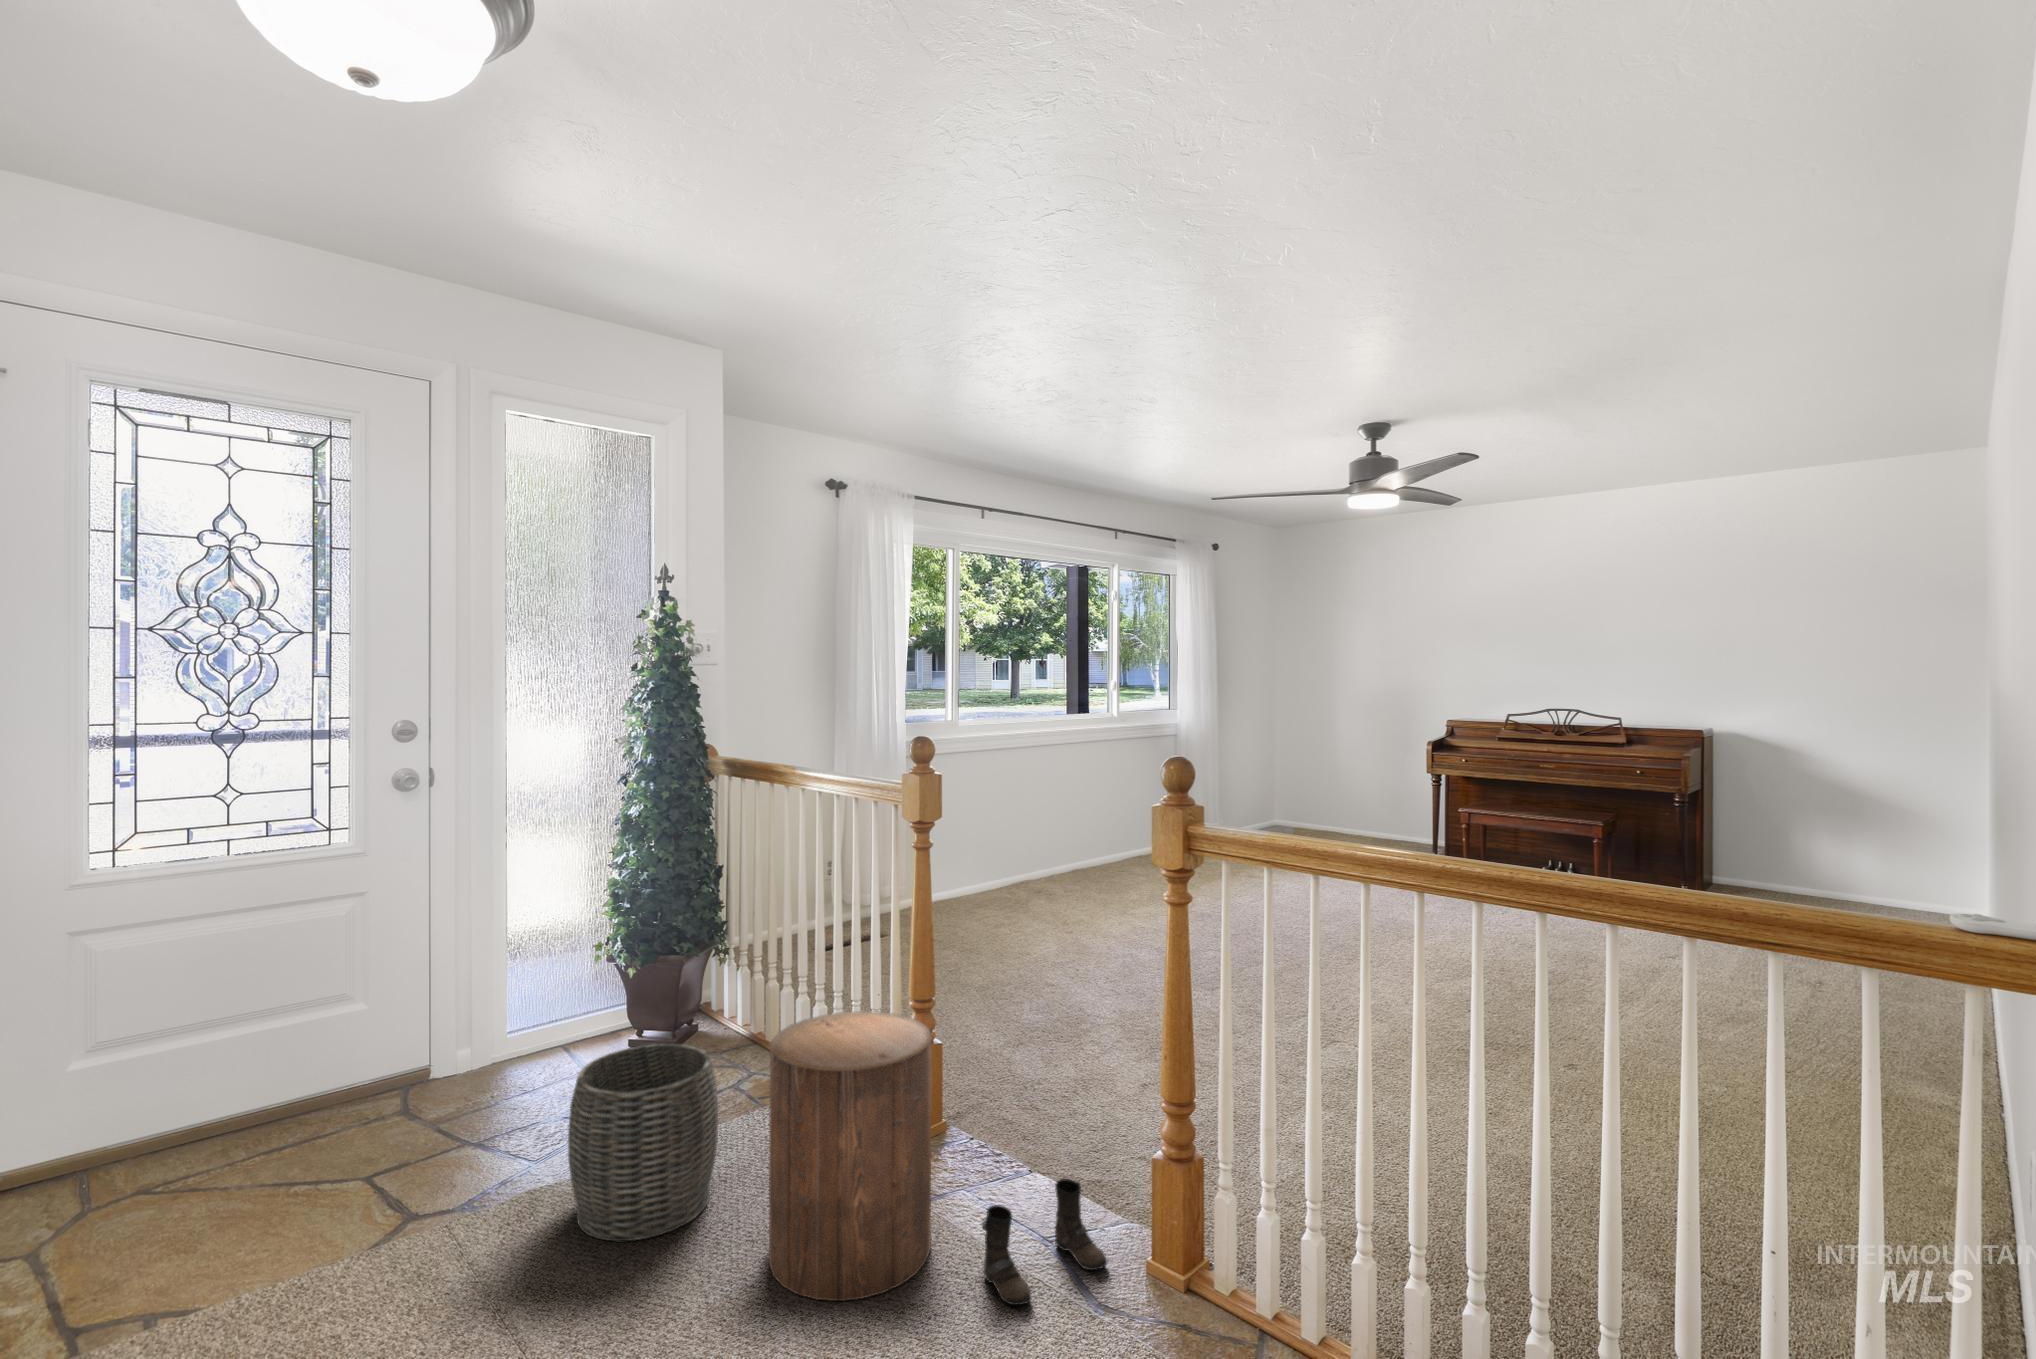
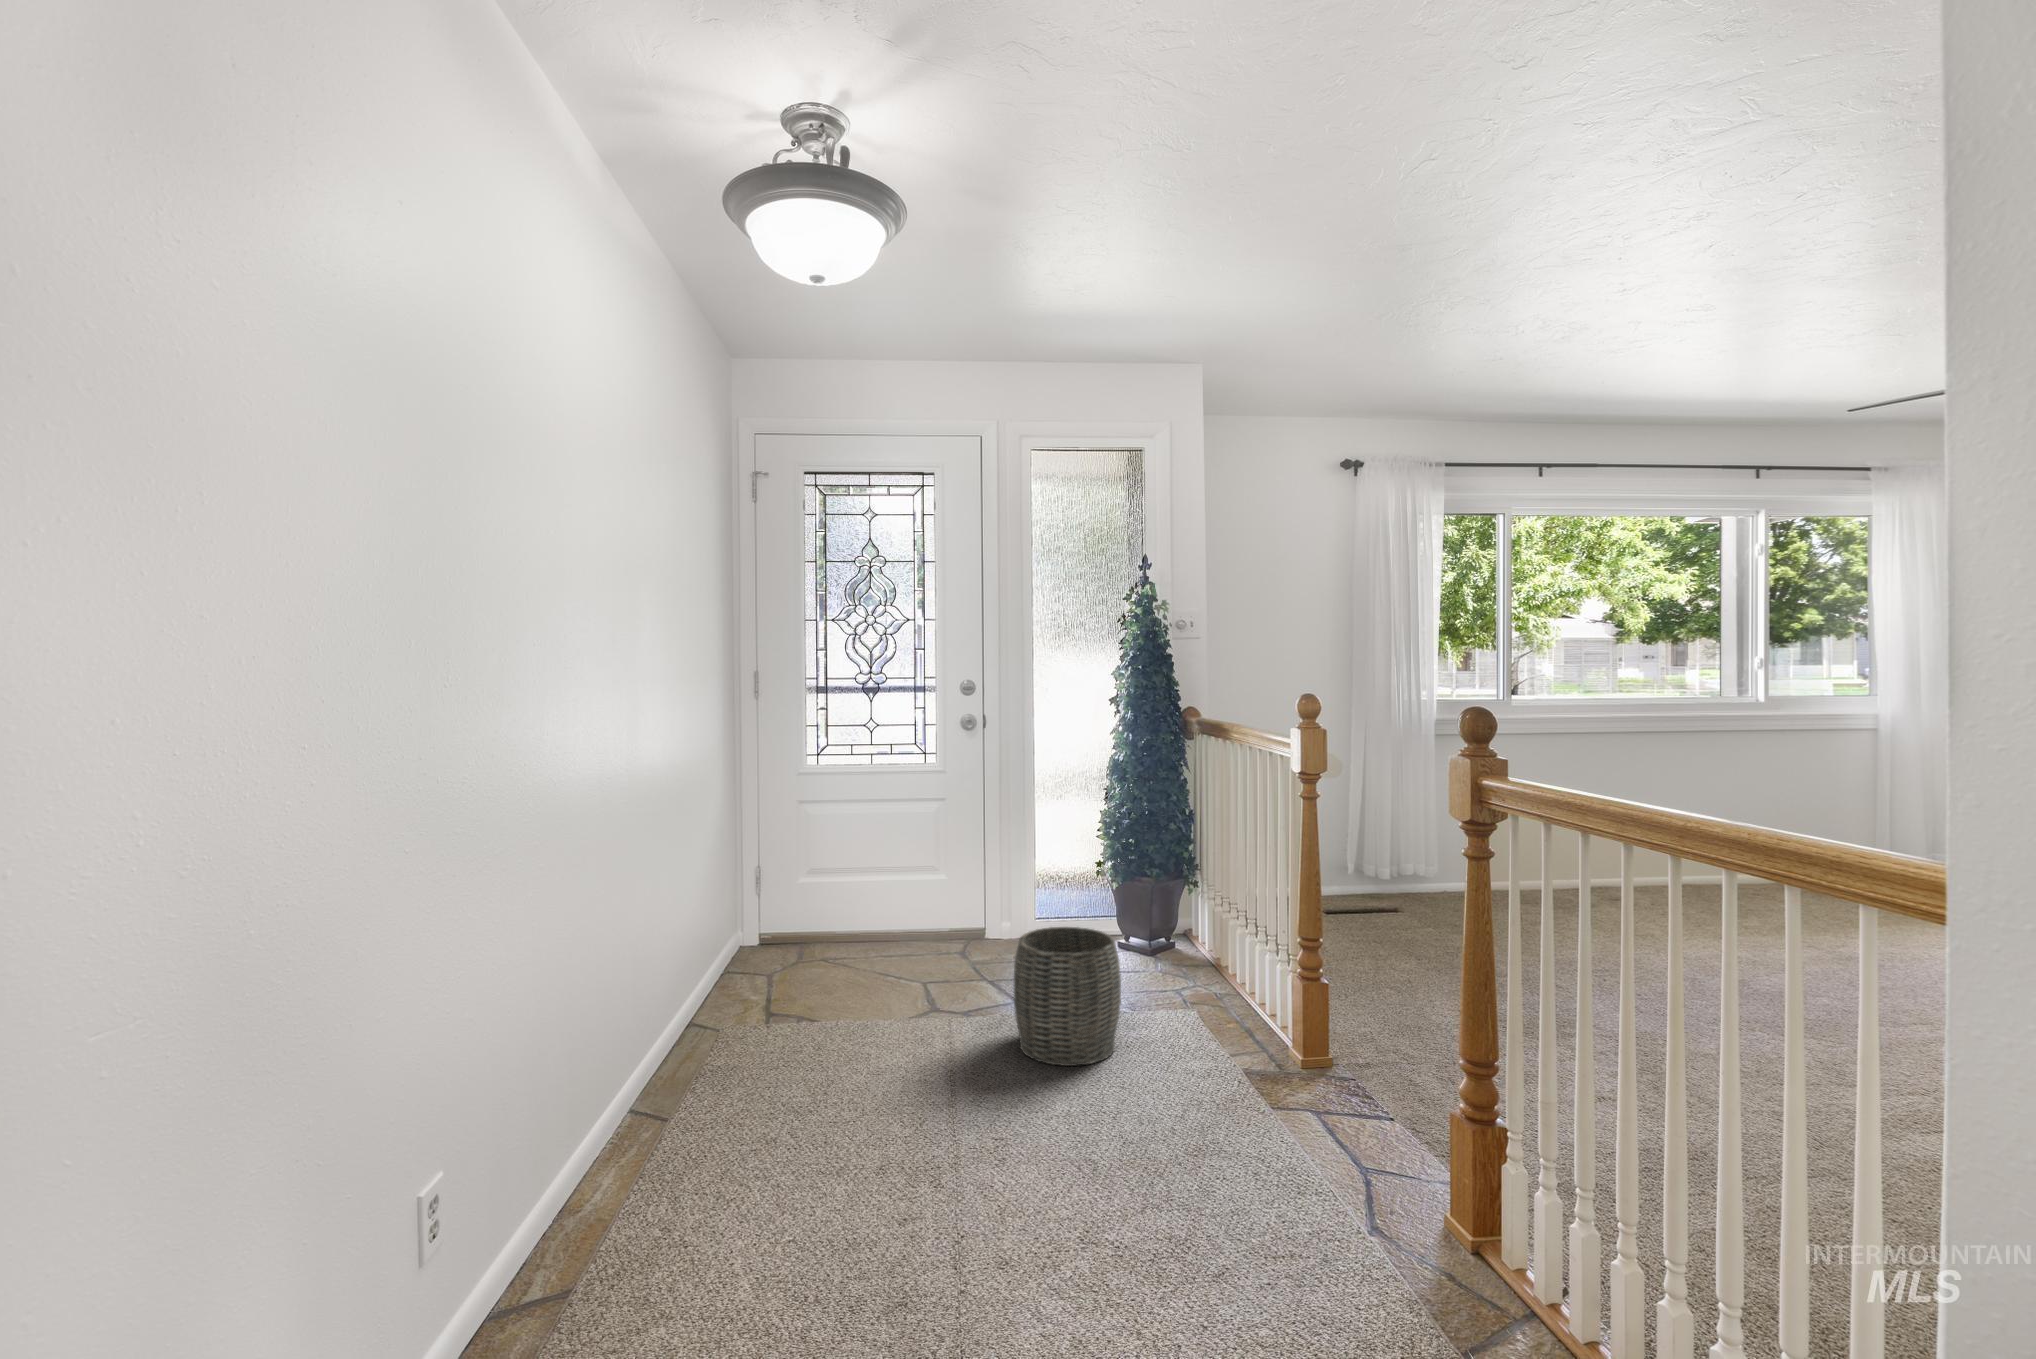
stool: present [769,1011,932,1301] -> none [1122,922,1259,1153]
boots: present [982,1179,1107,1305] -> none [1281,1111,1407,1204]

